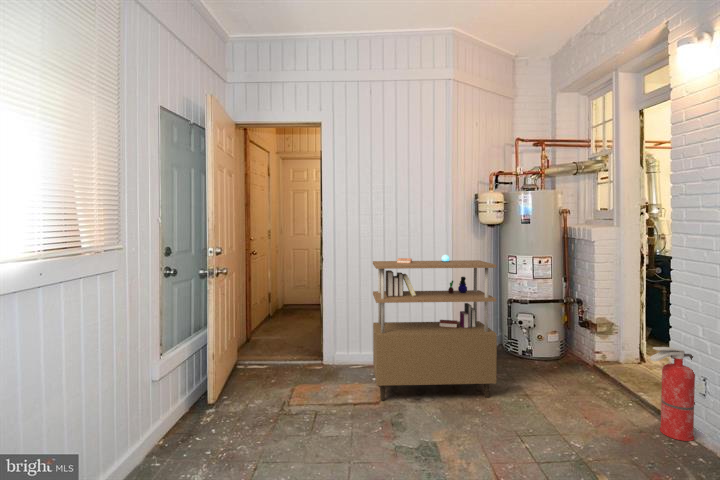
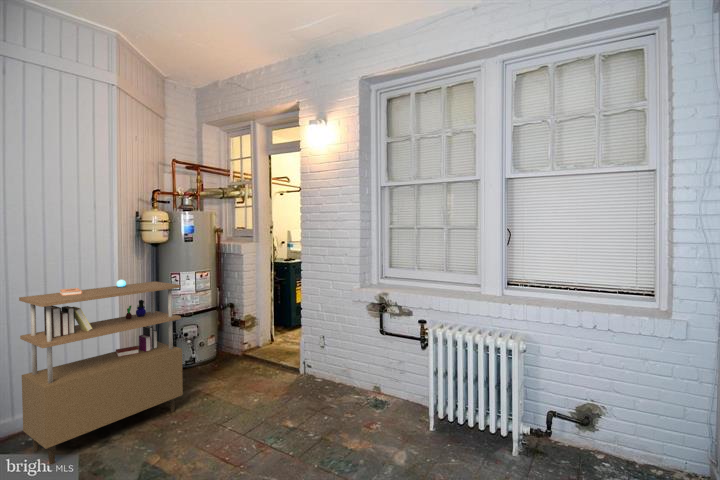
fire extinguisher: present [650,347,695,441] -> none [295,328,317,388]

